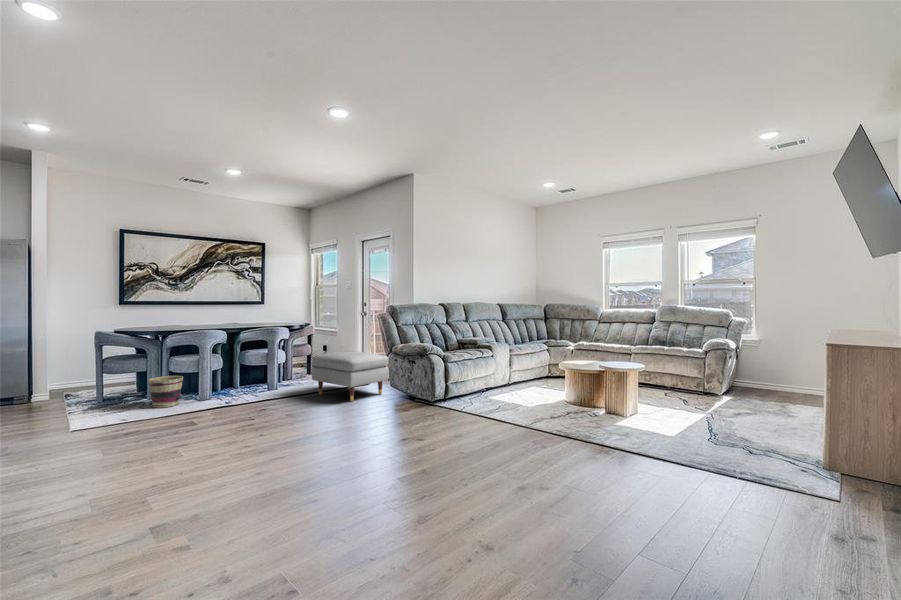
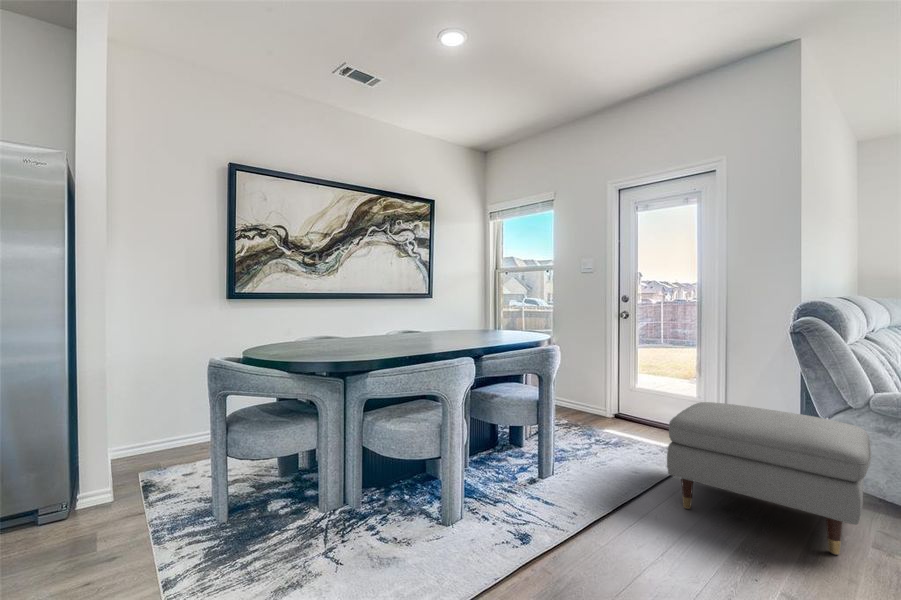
basket: present [148,376,183,408] -> none [337,468,411,565]

